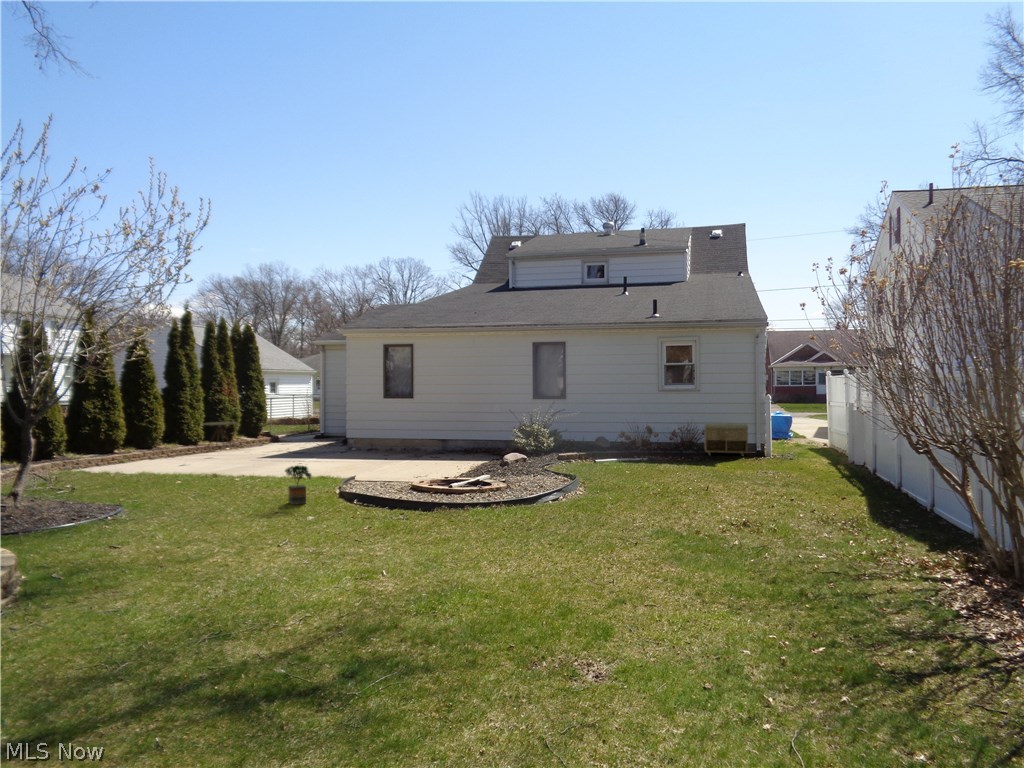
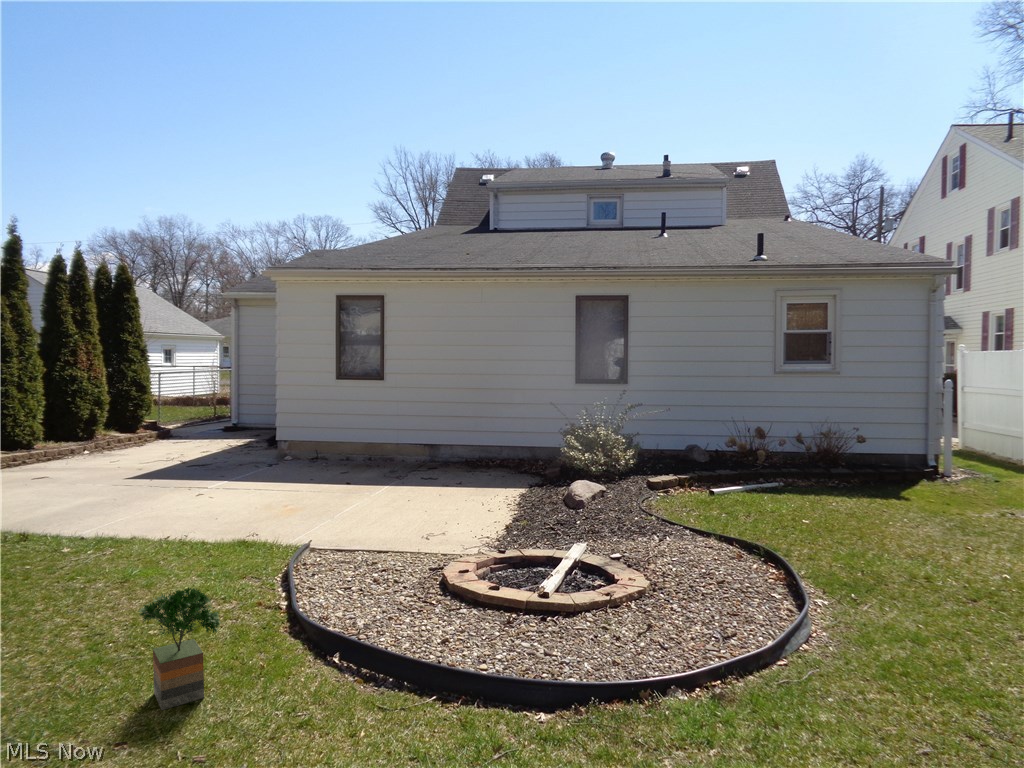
round table: present [202,422,237,444] -> none [37,411,101,453]
storage bench: present [705,423,748,456] -> none [849,423,932,476]

